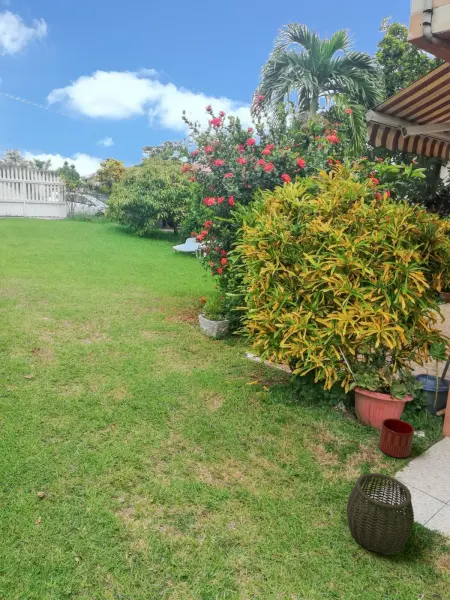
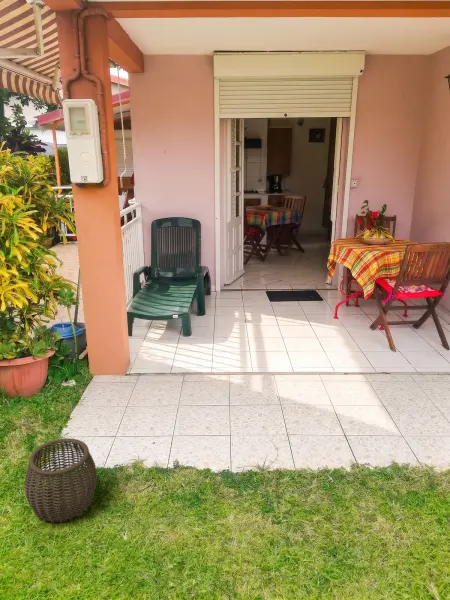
planter: present [378,418,415,458] -> none [31,377,68,418]

